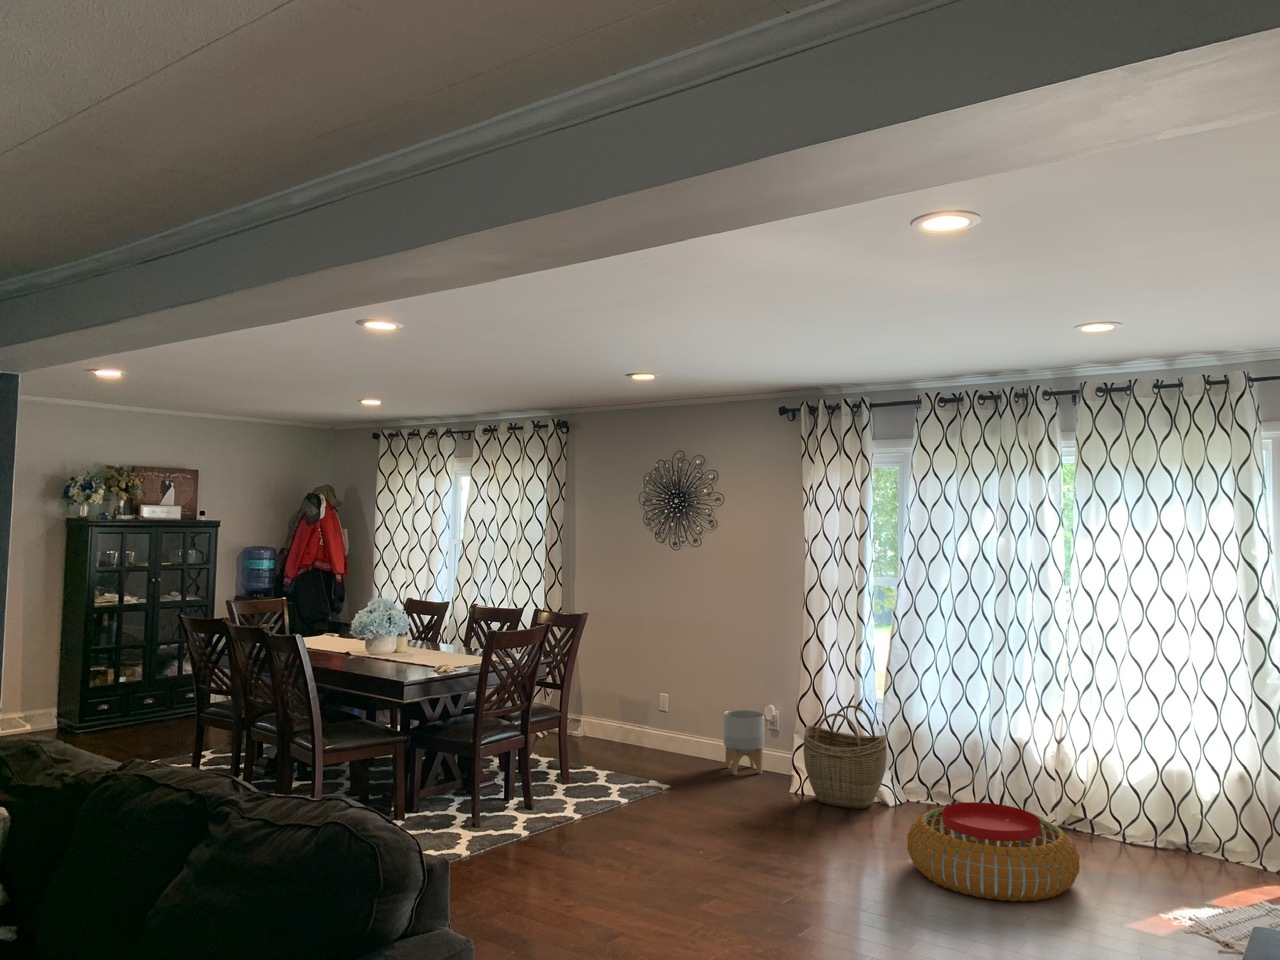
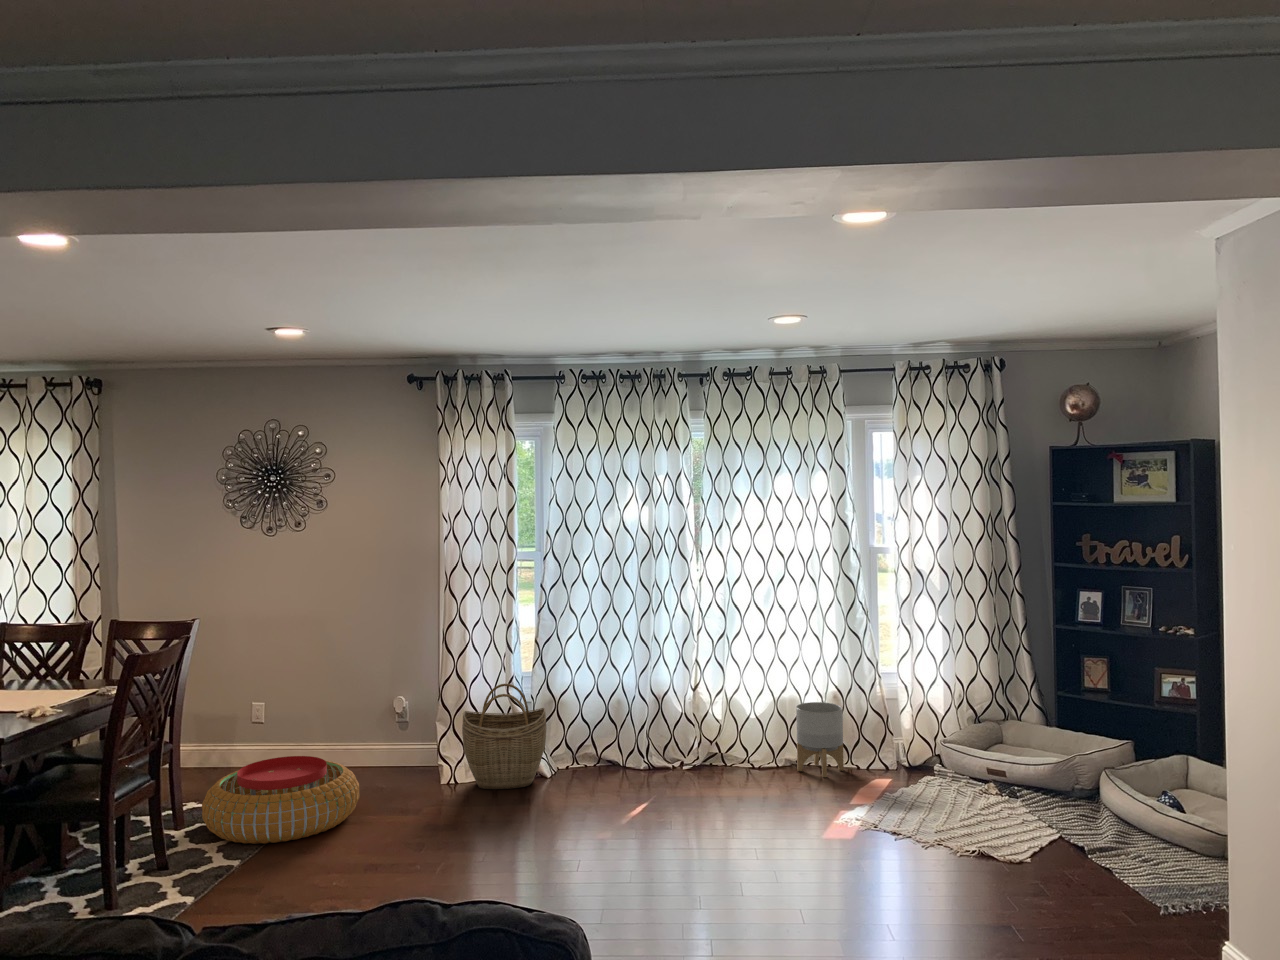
planter: present [724,710,764,775] -> present [796,702,844,777]
pouf: present [907,802,1080,901] -> present [202,756,360,844]

